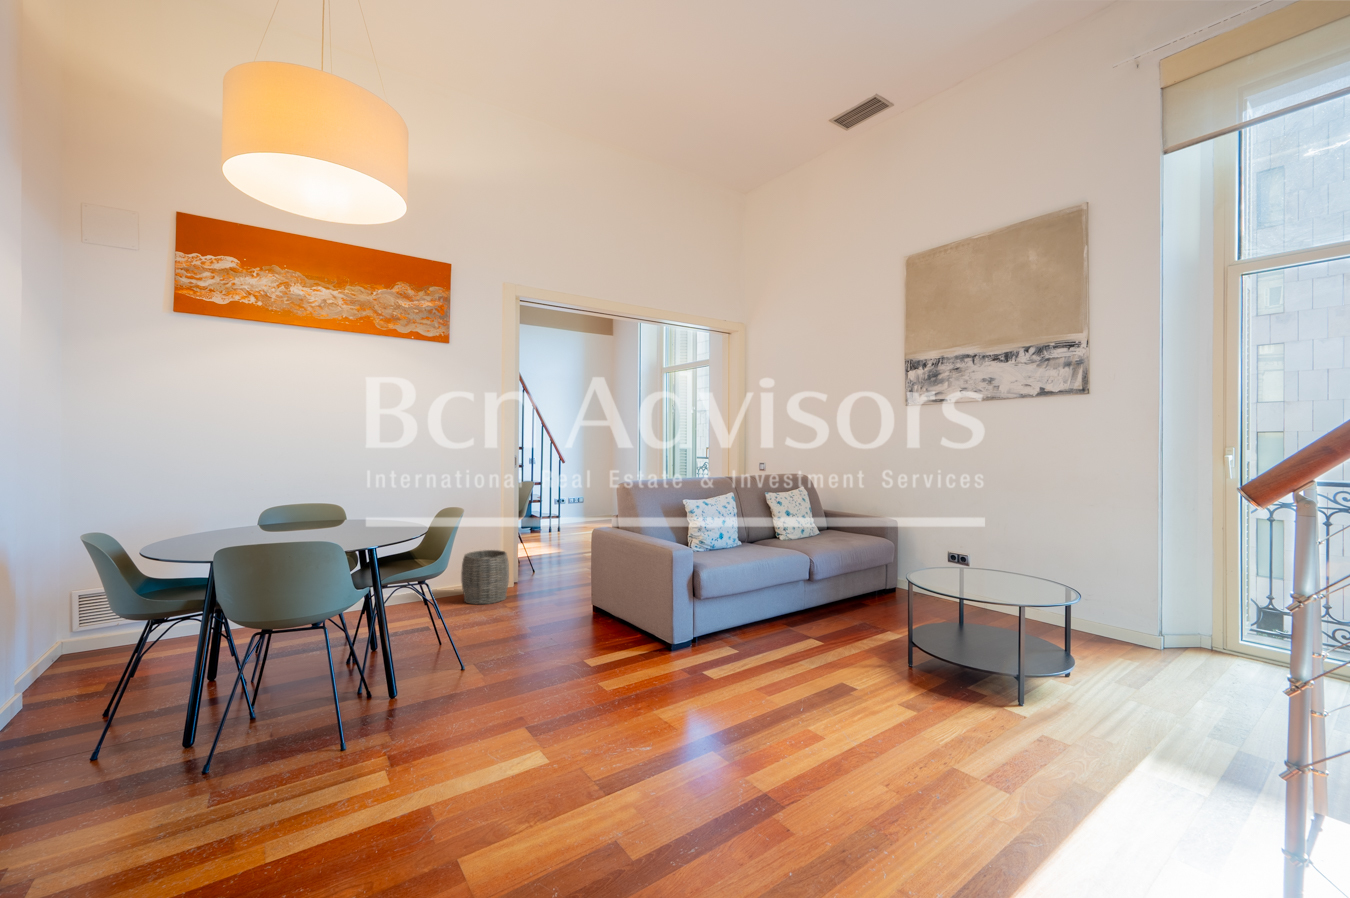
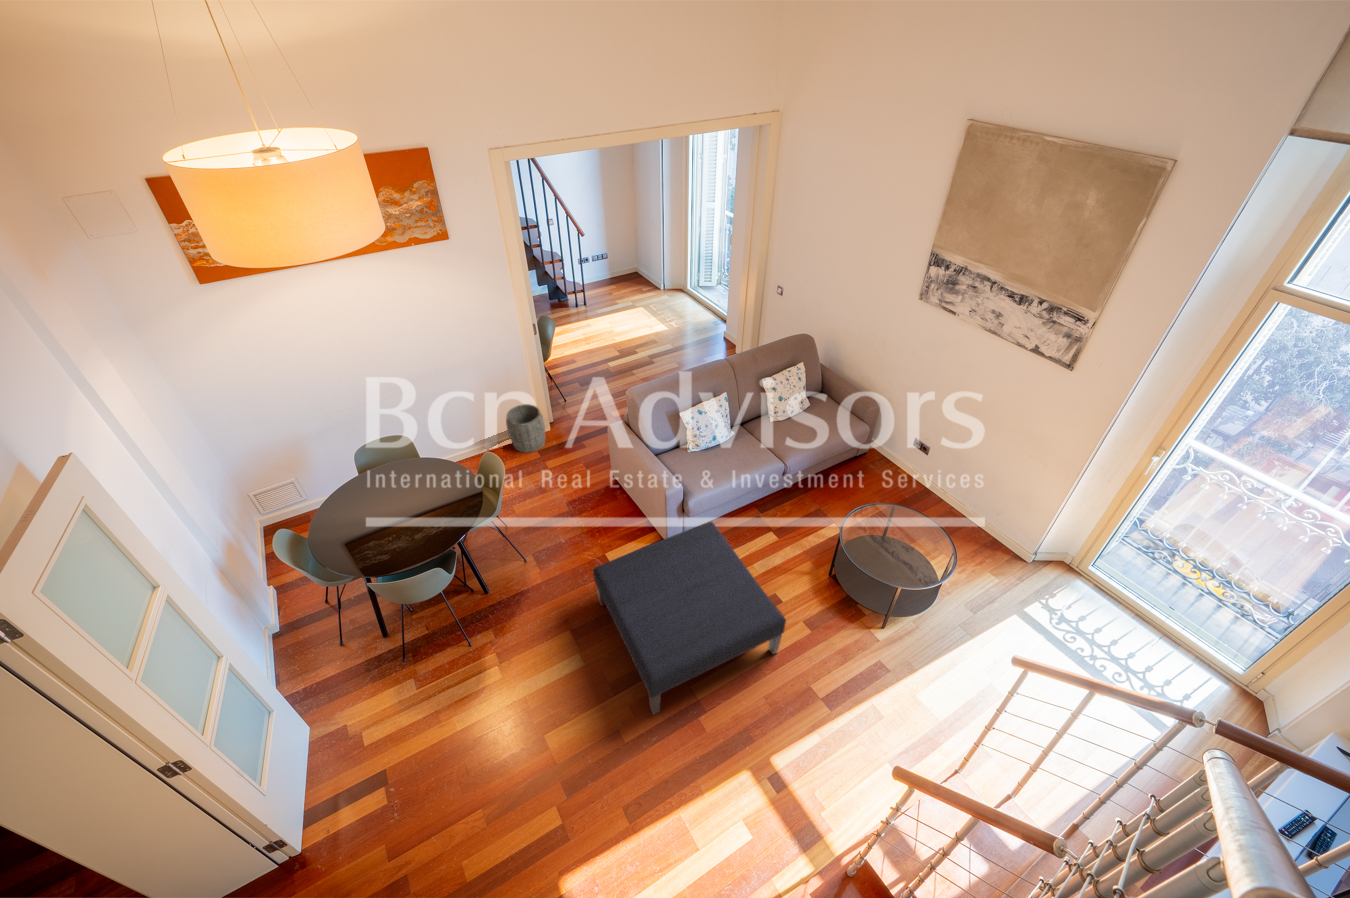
ottoman: none [580,588,891,825] -> present [593,522,786,714]

